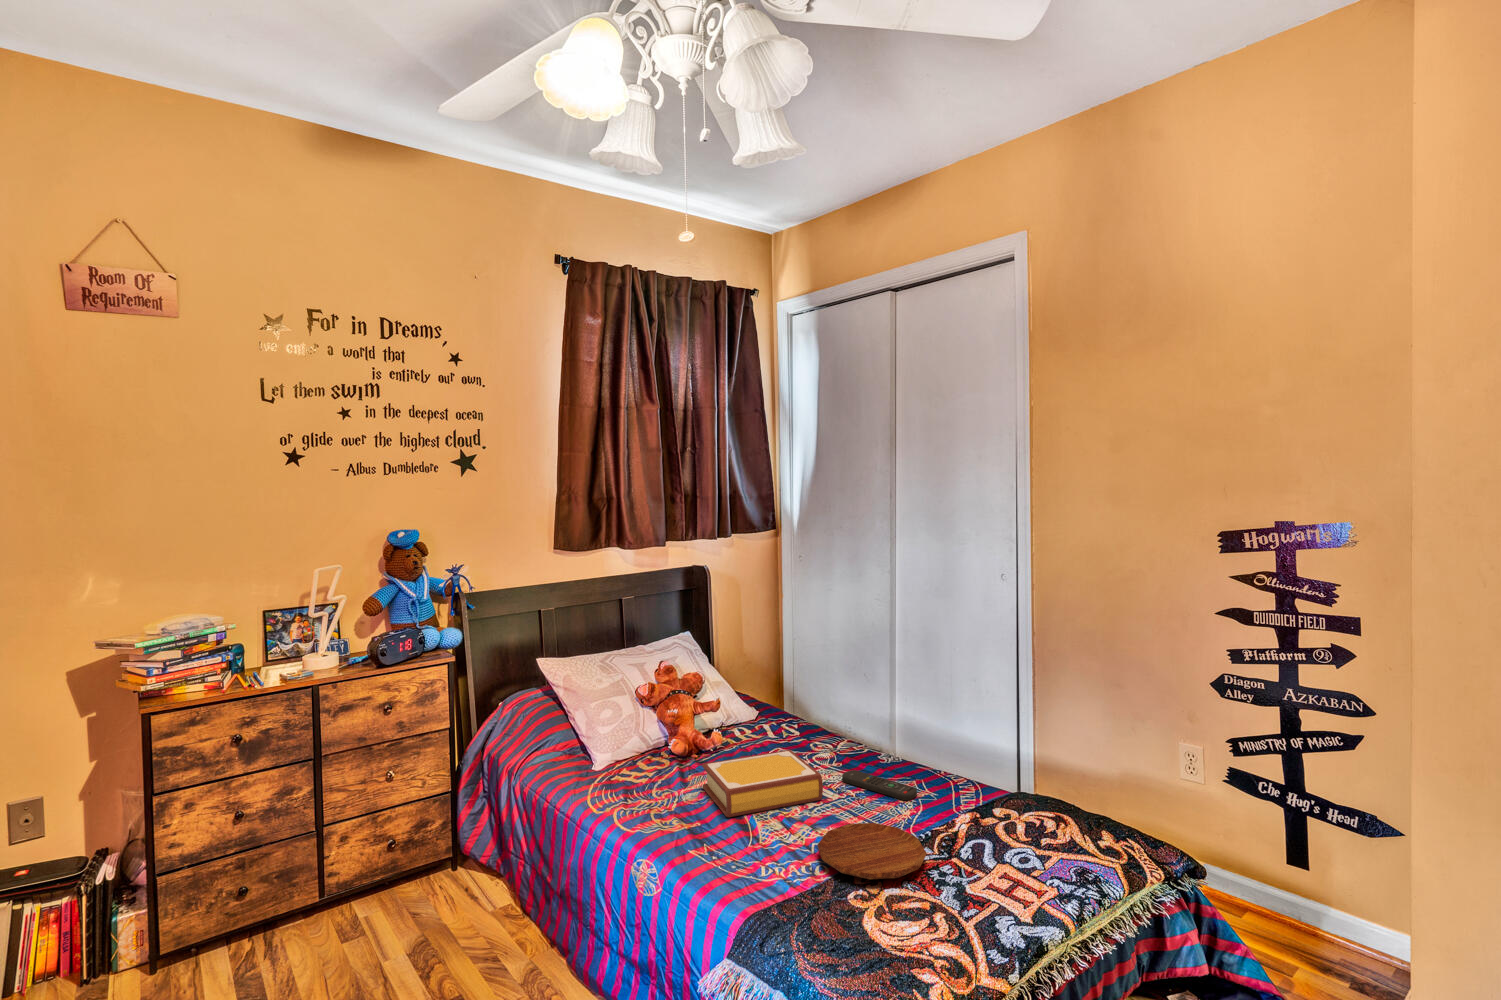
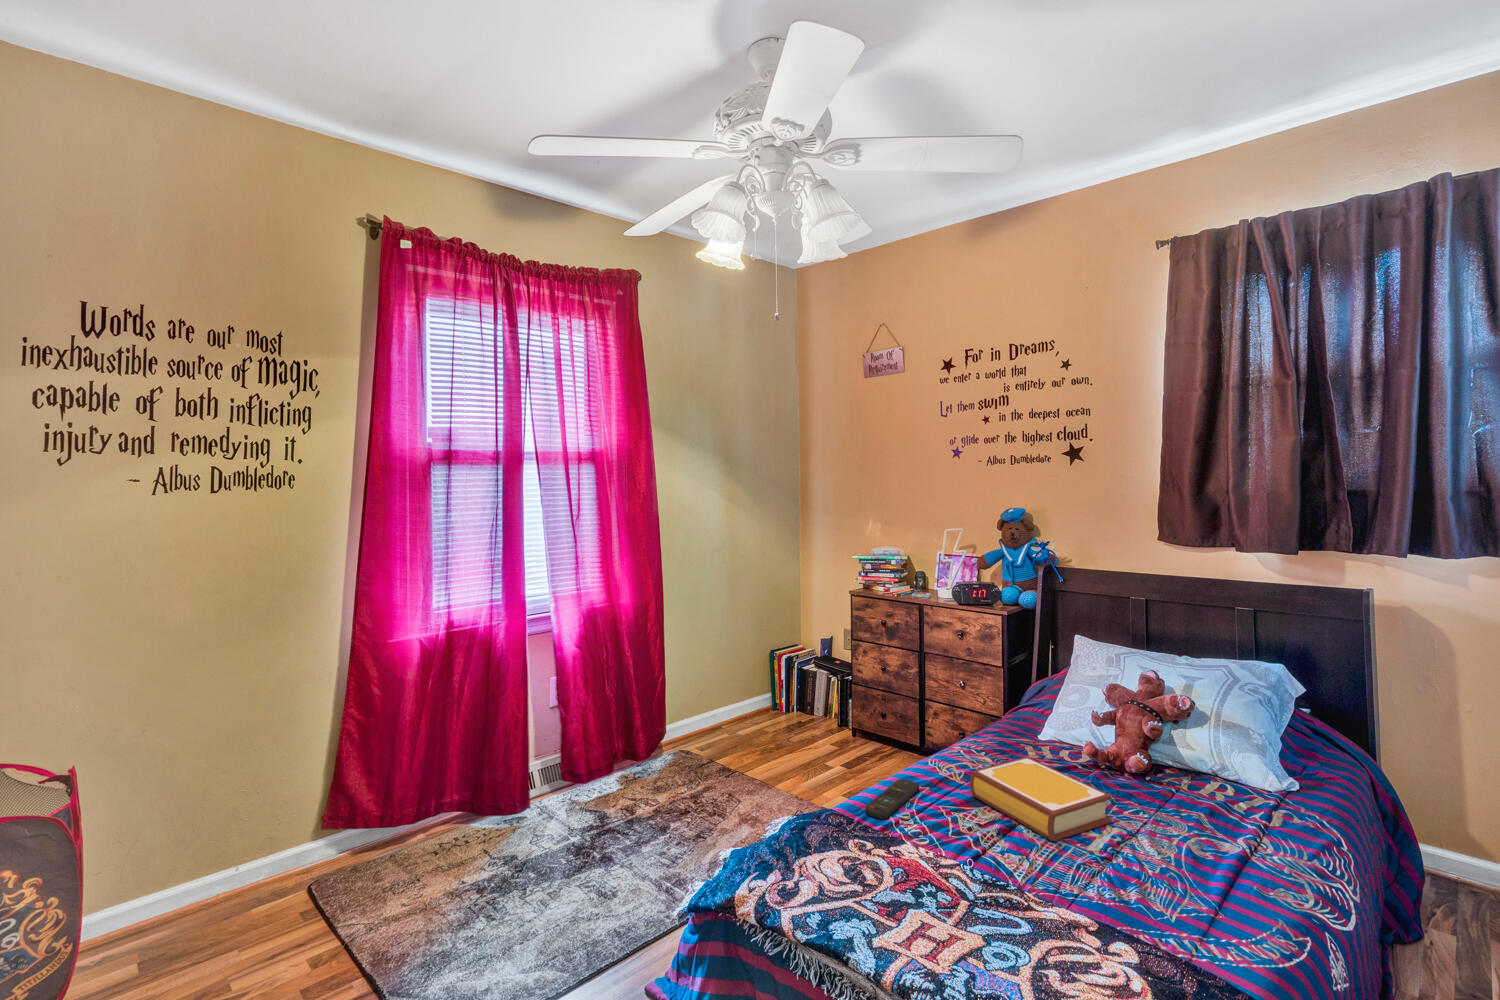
remote control: present [842,770,917,801] -> present [865,779,919,819]
tray: present [817,823,927,879] -> none [877,829,990,894]

